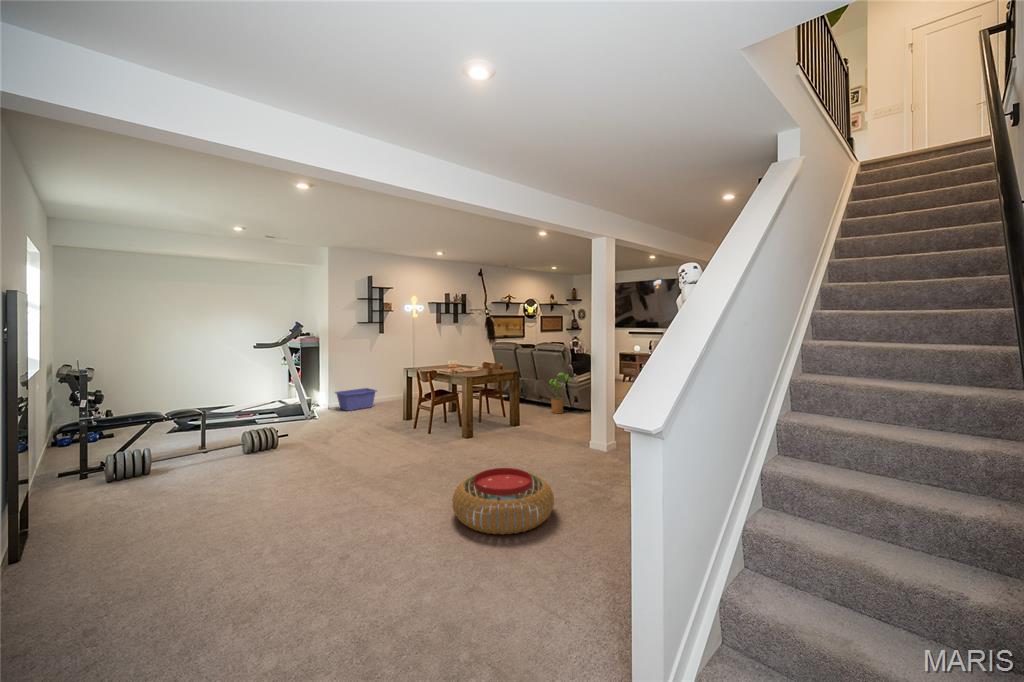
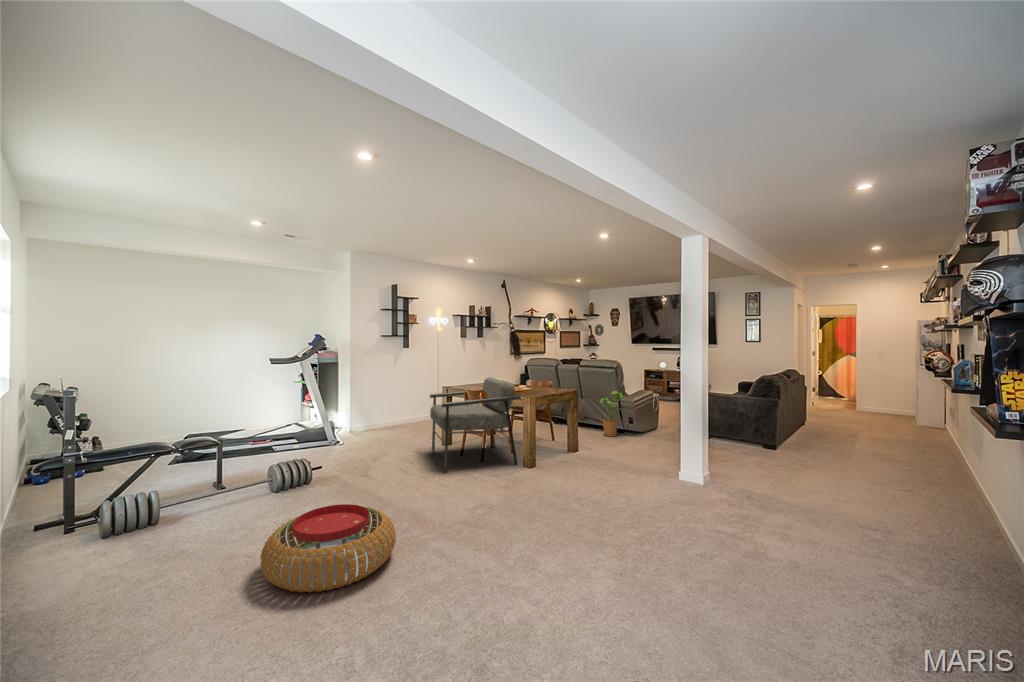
armchair: none [388,360,459,441] -> present [430,377,520,473]
storage bin: present [335,388,377,411] -> none [356,409,404,436]
pouf: present [452,468,554,535] -> present [261,504,396,593]

